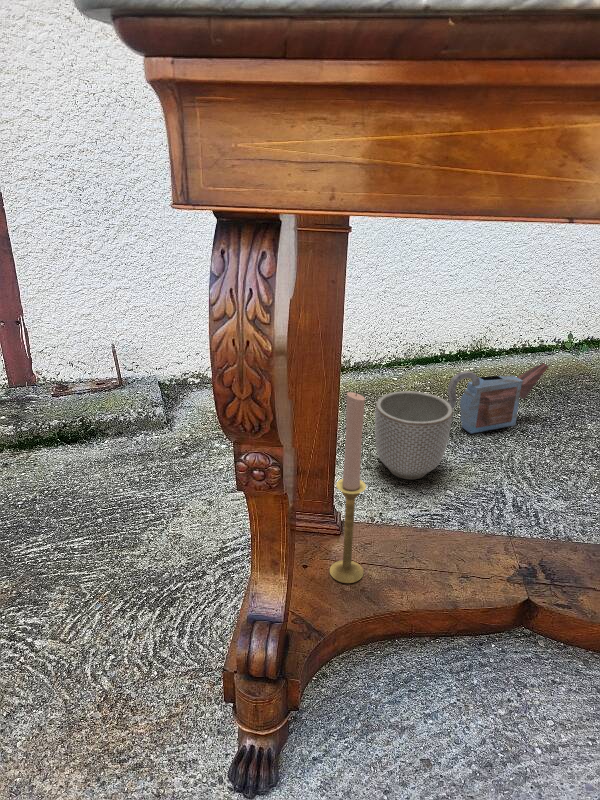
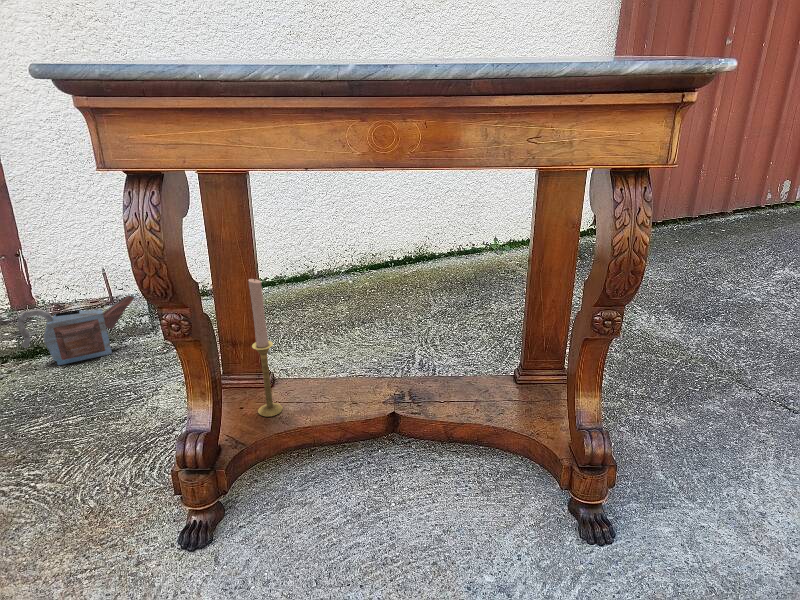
watering can: present [448,363,549,434] -> present [17,295,134,365]
planter: present [375,391,453,479] -> none [314,286,373,354]

